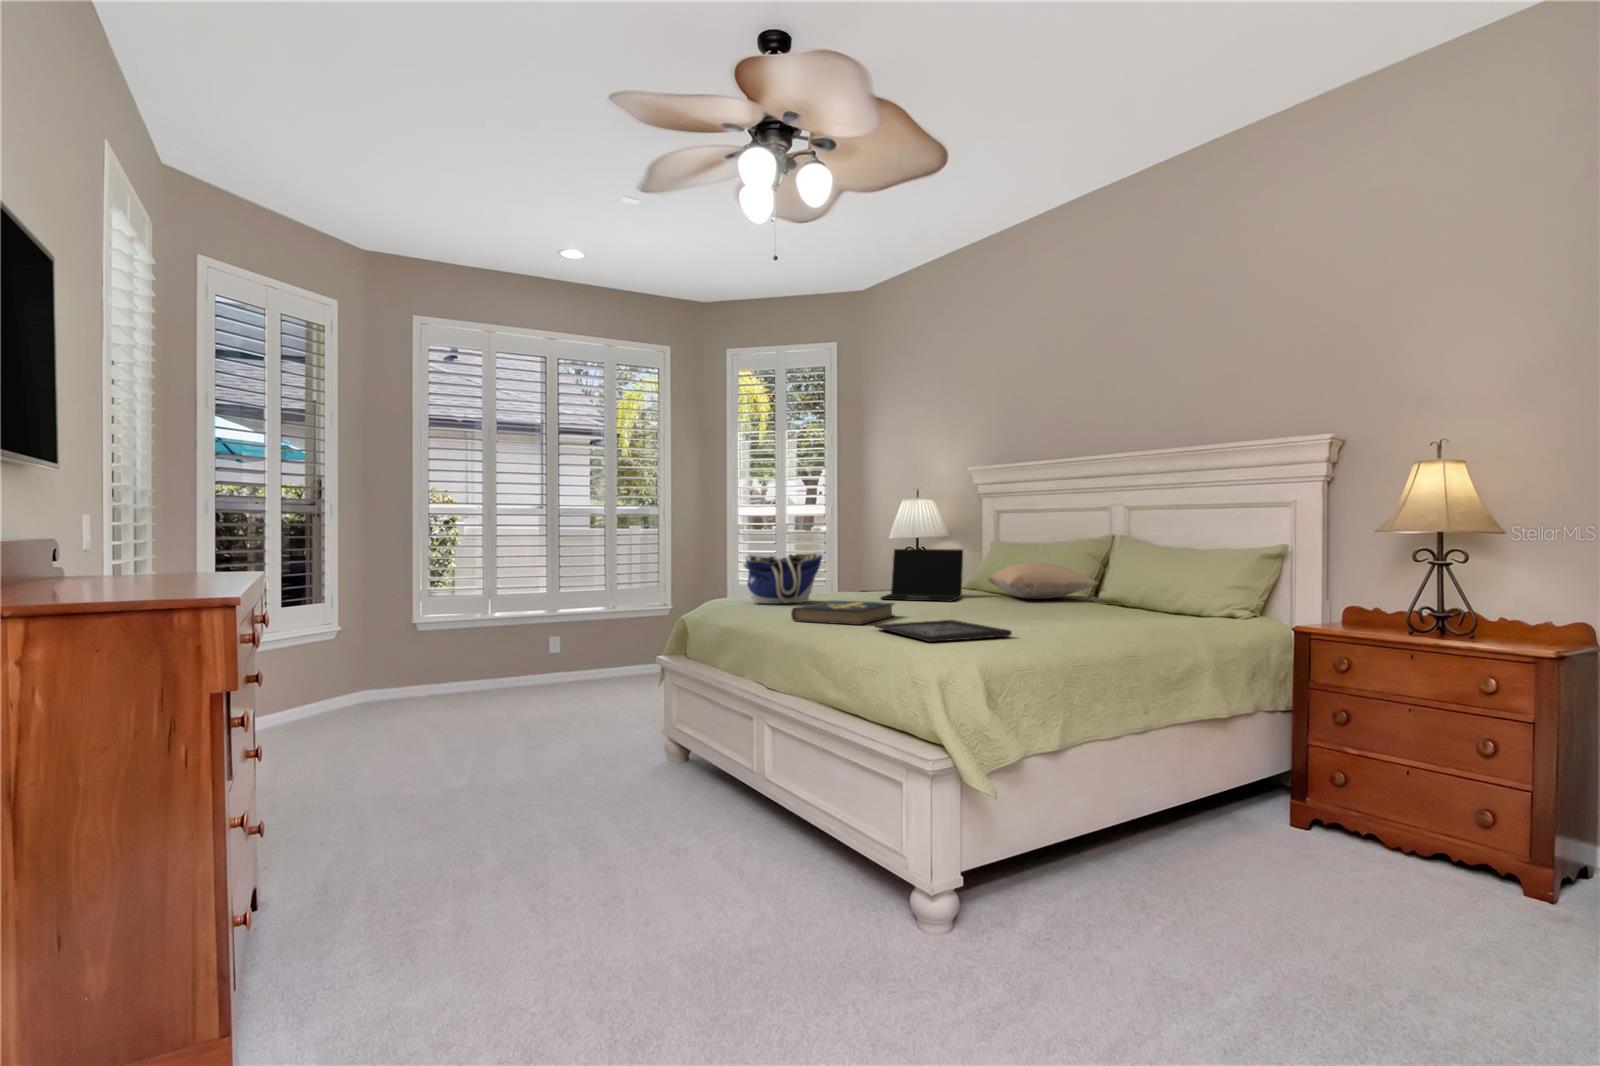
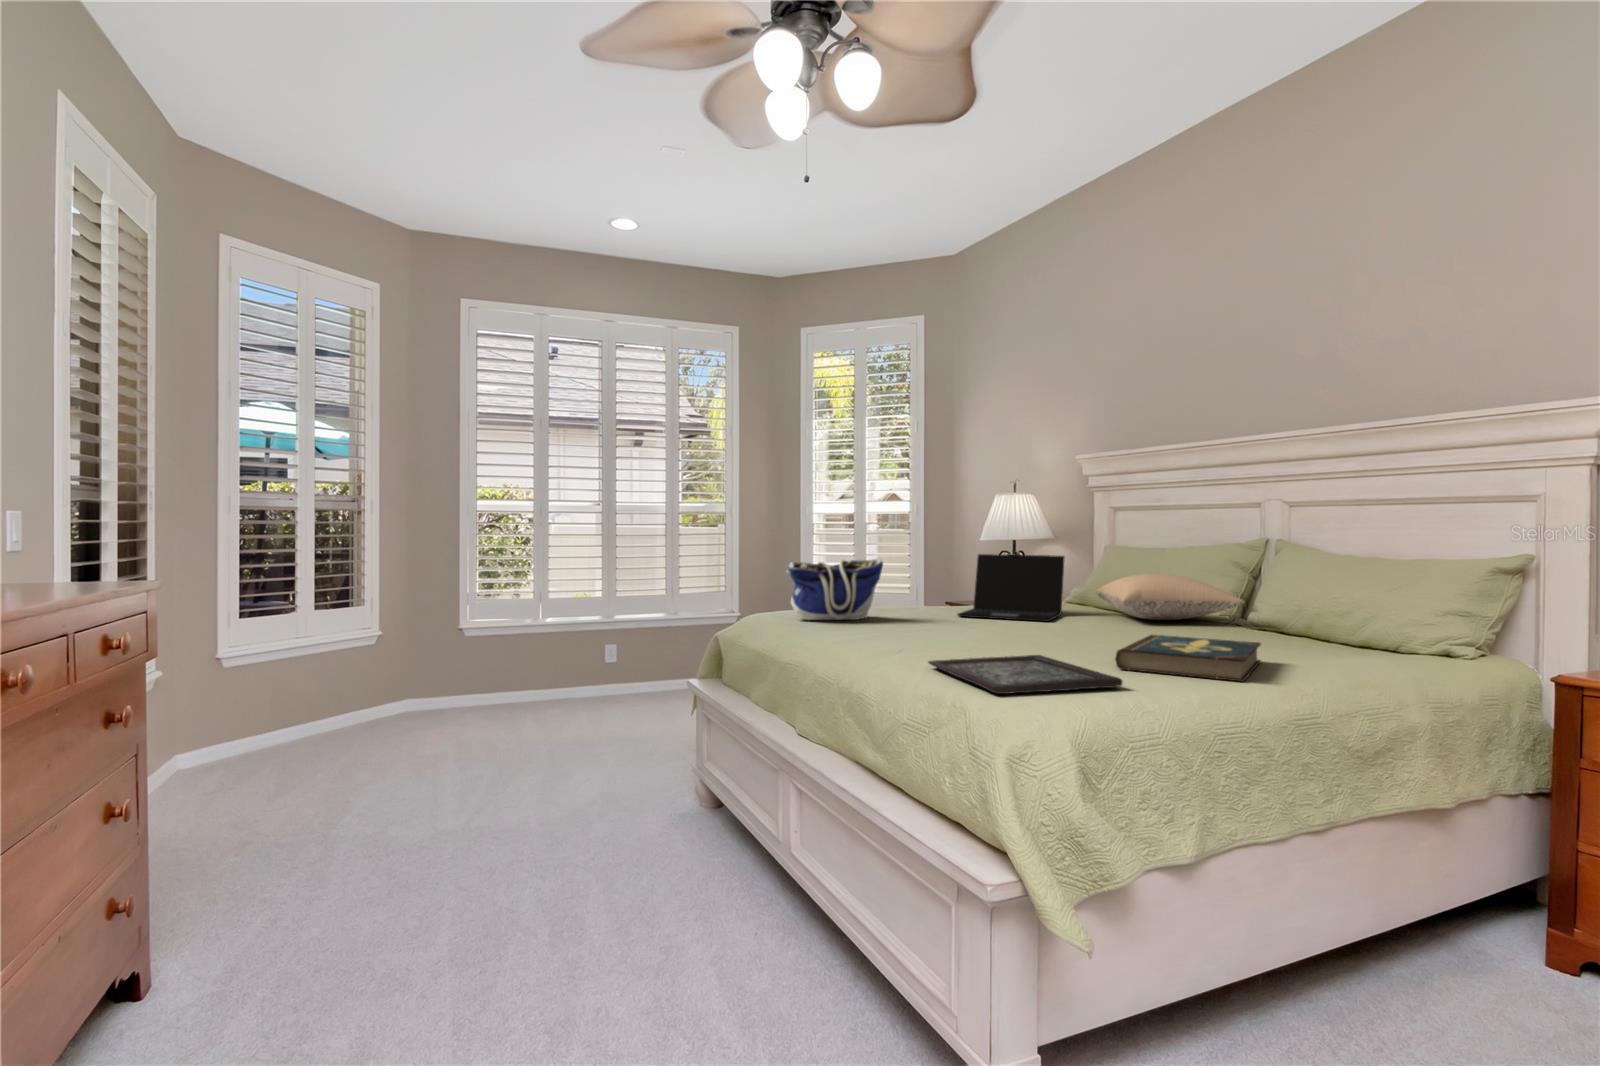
book: present [791,601,894,625] -> present [1115,635,1261,682]

